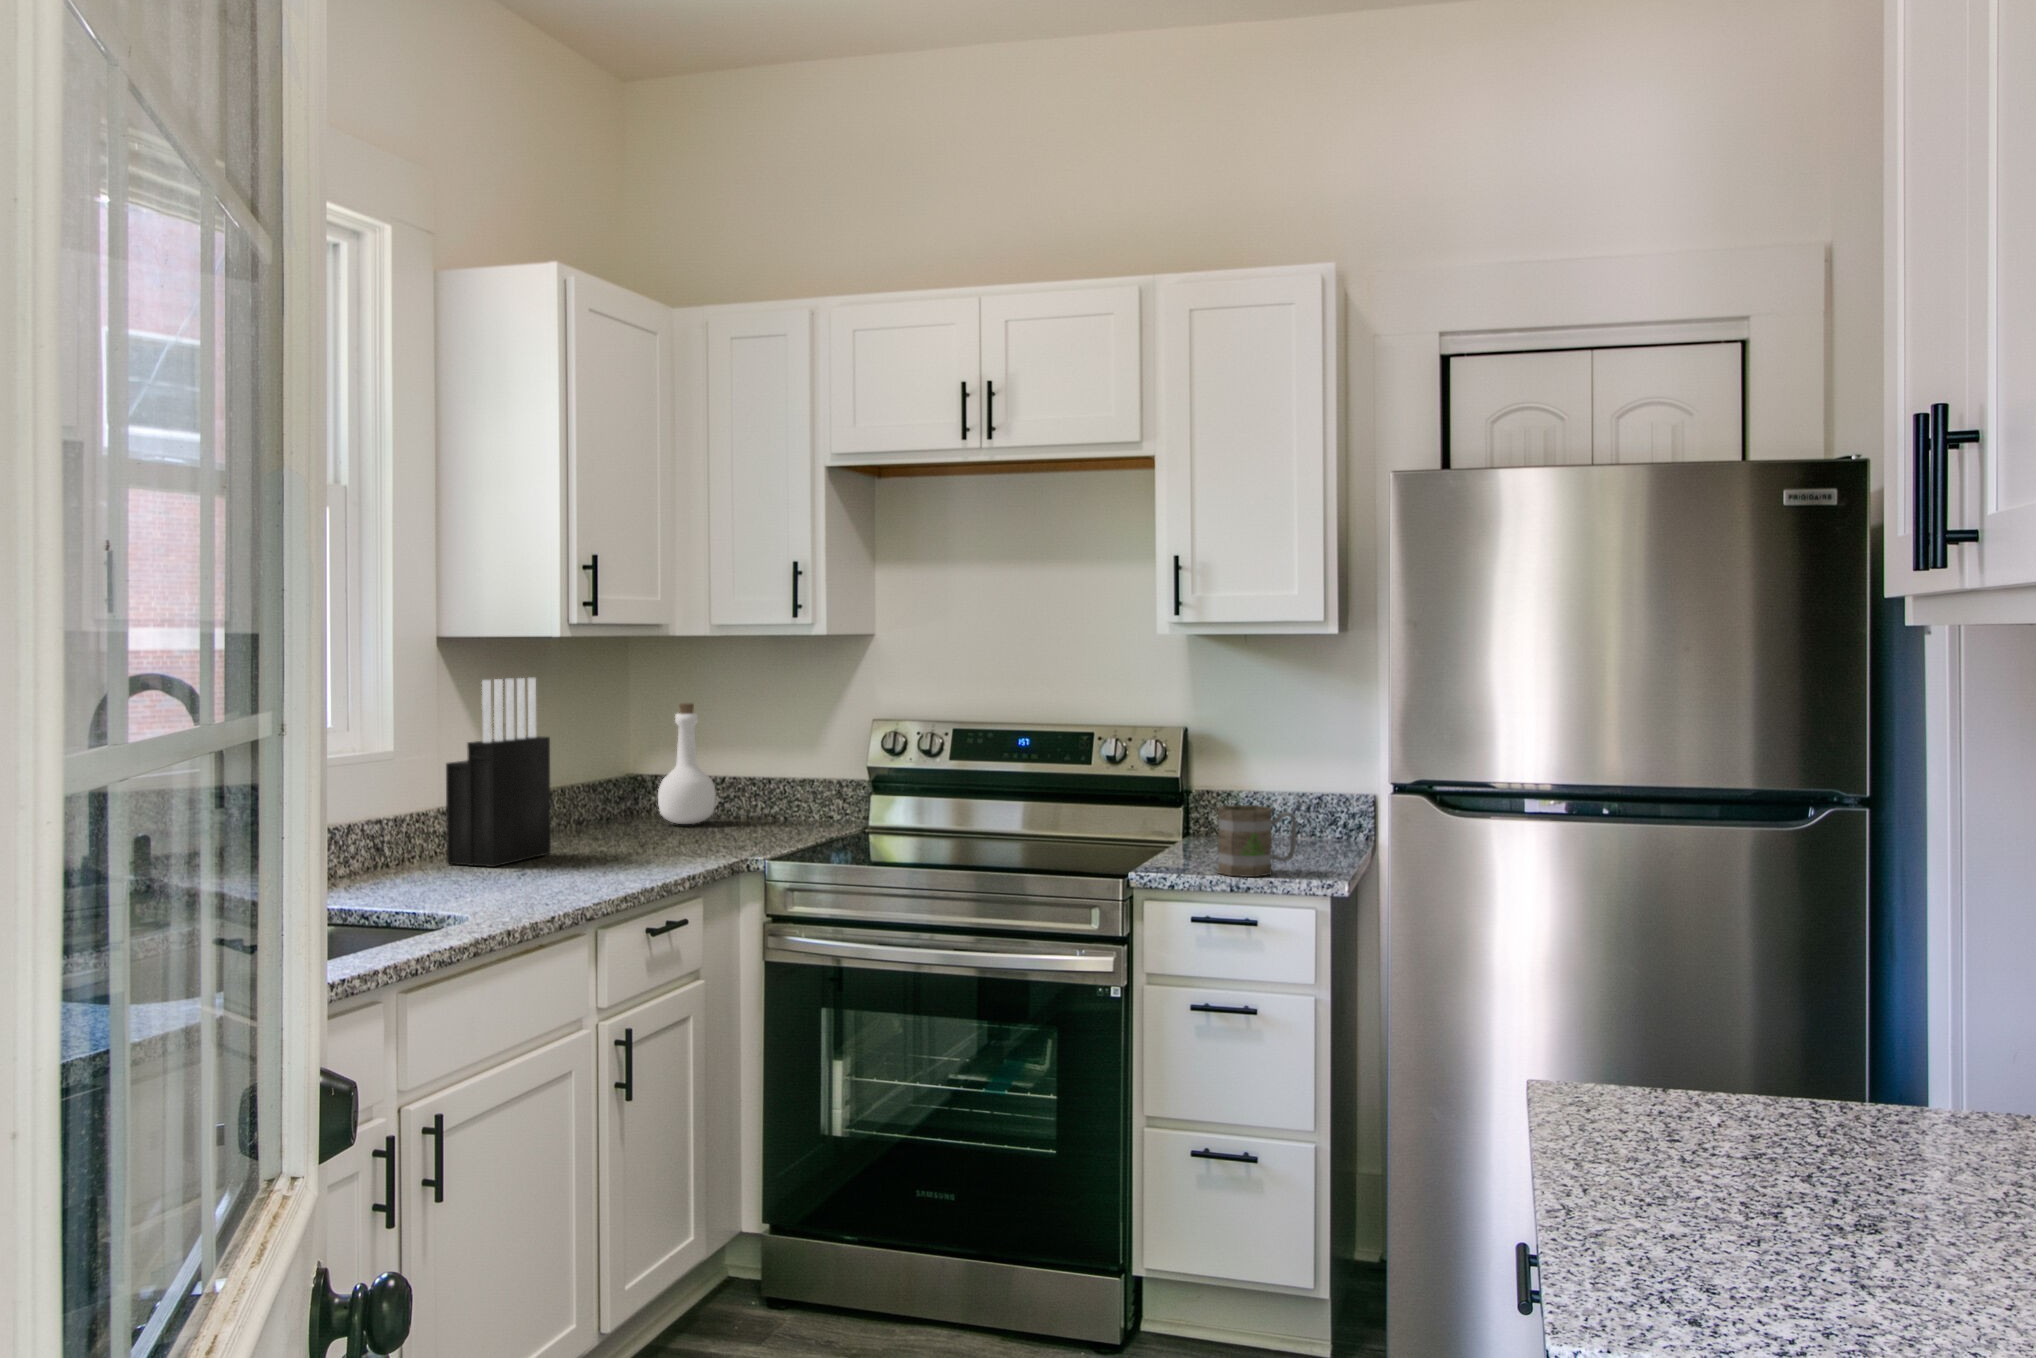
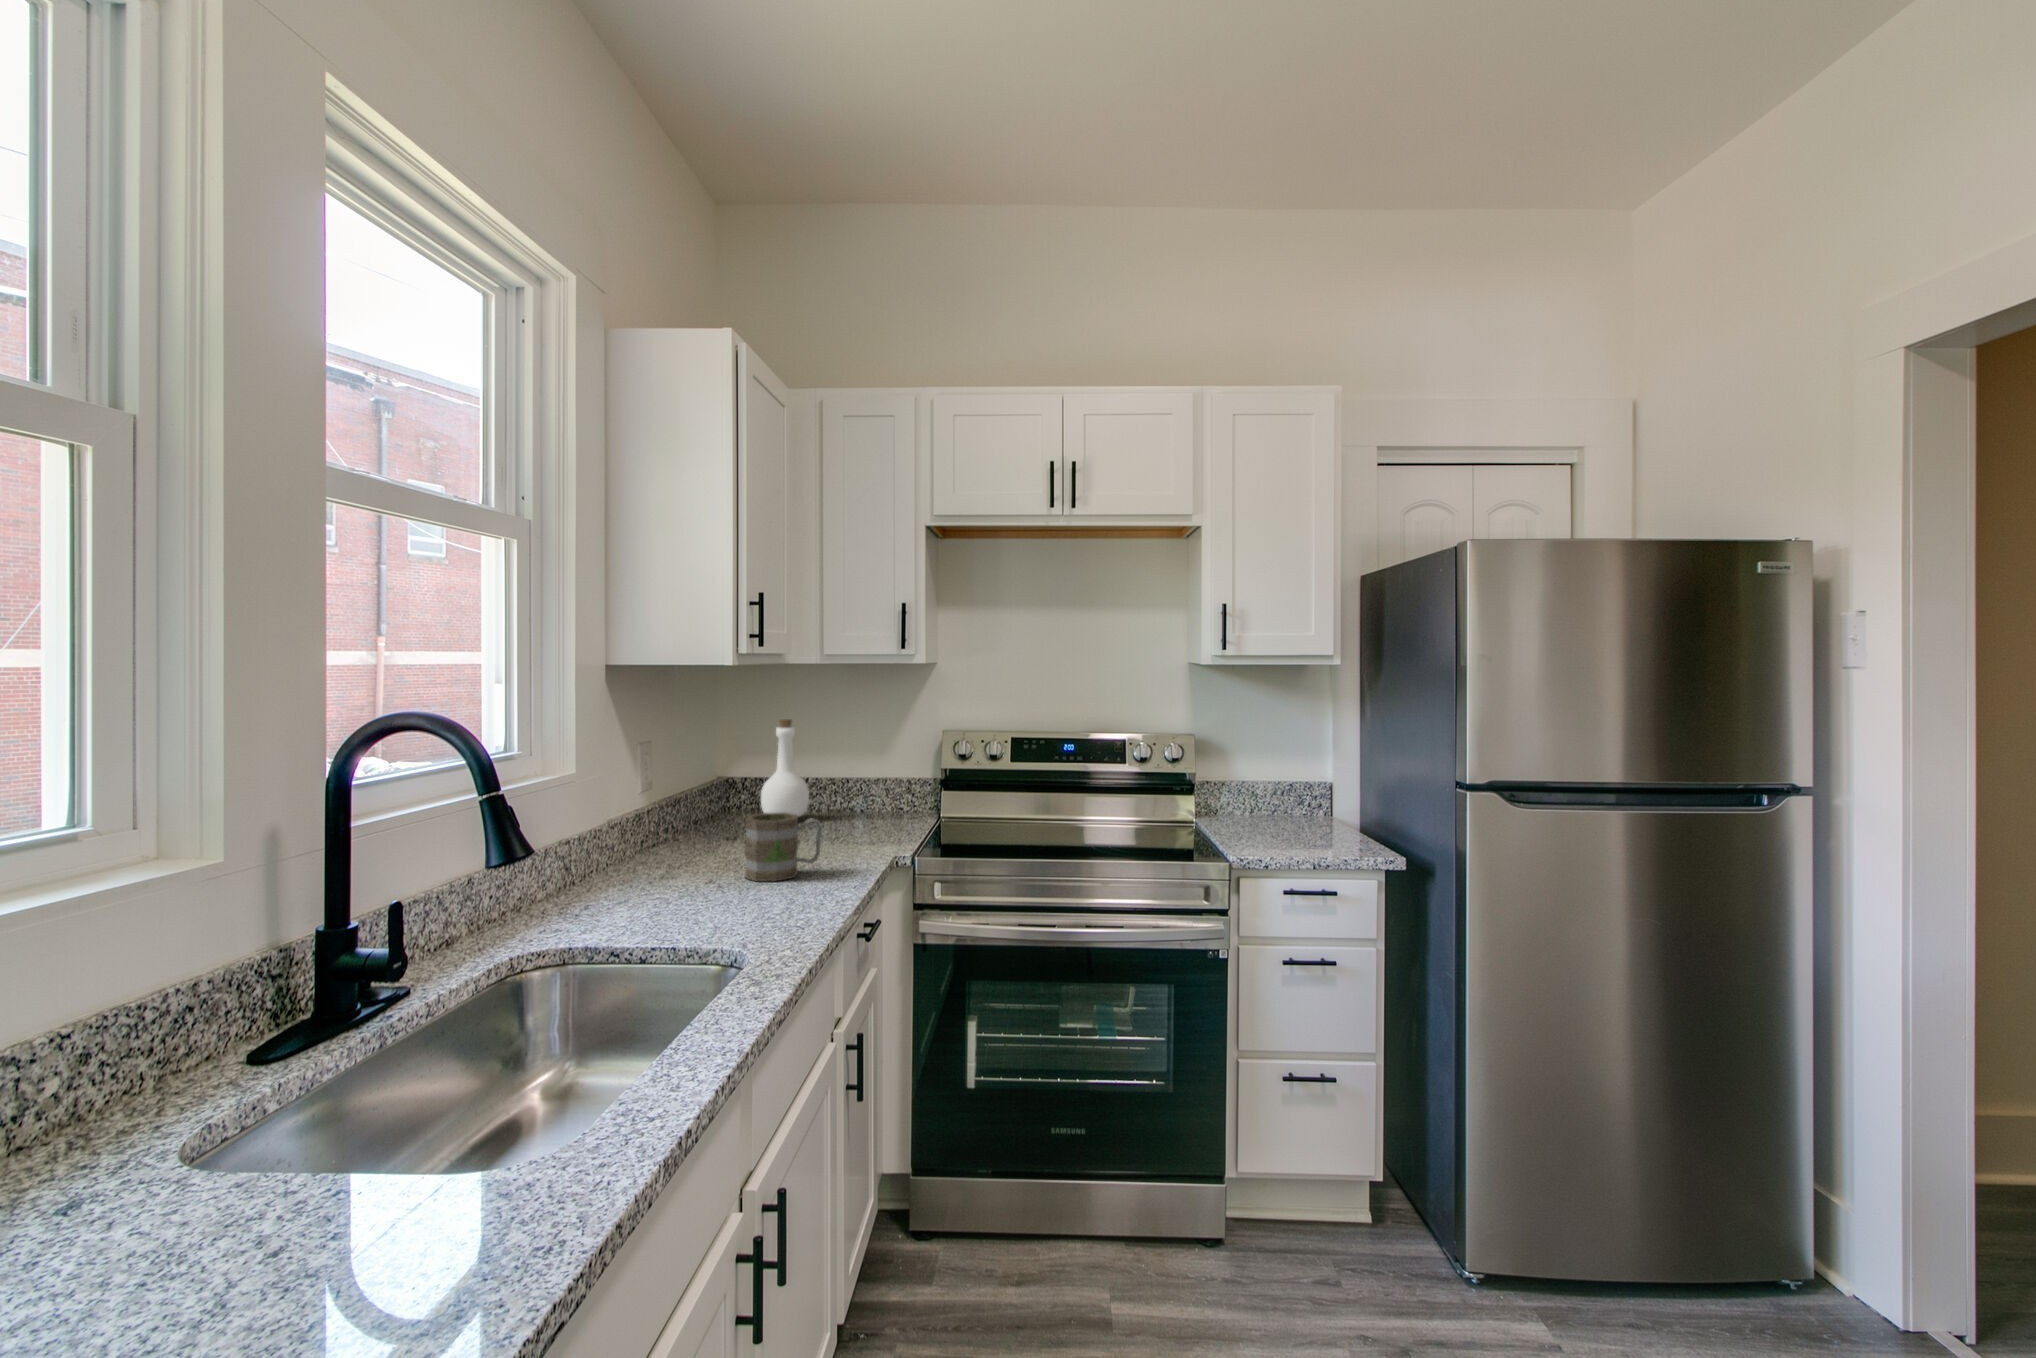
knife block: present [446,678,551,867] -> none [631,701,716,879]
mug: present [1217,805,1298,877] -> present [745,813,822,881]

